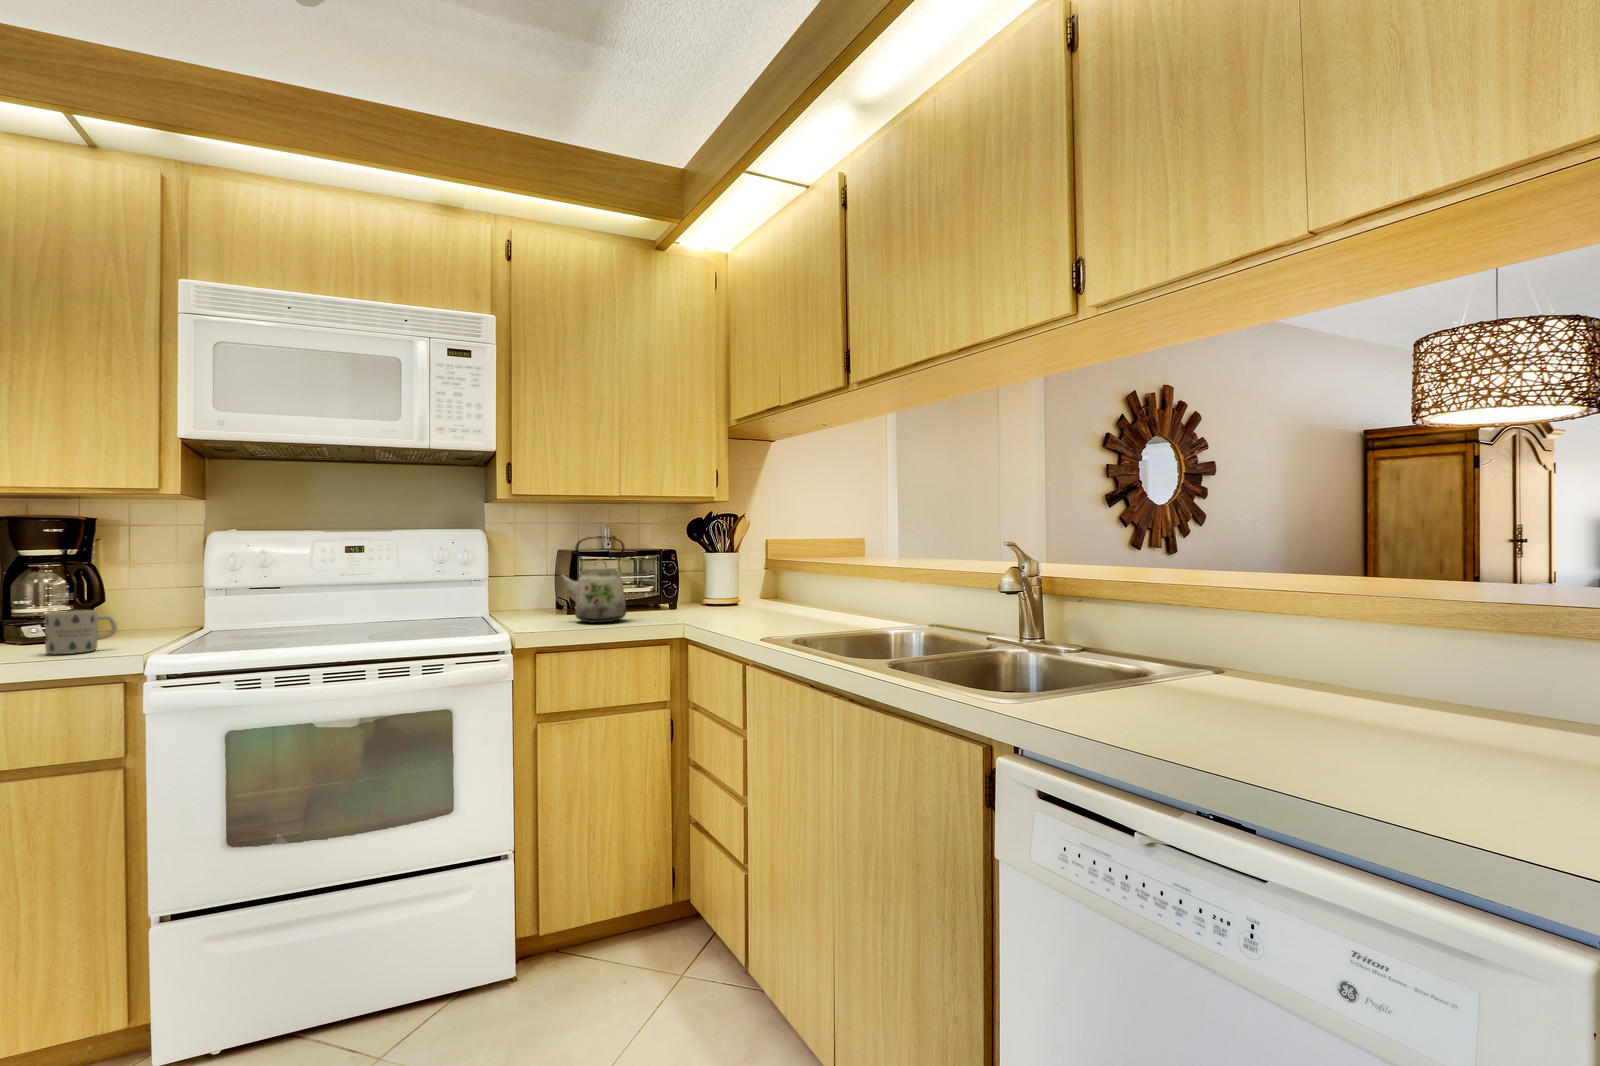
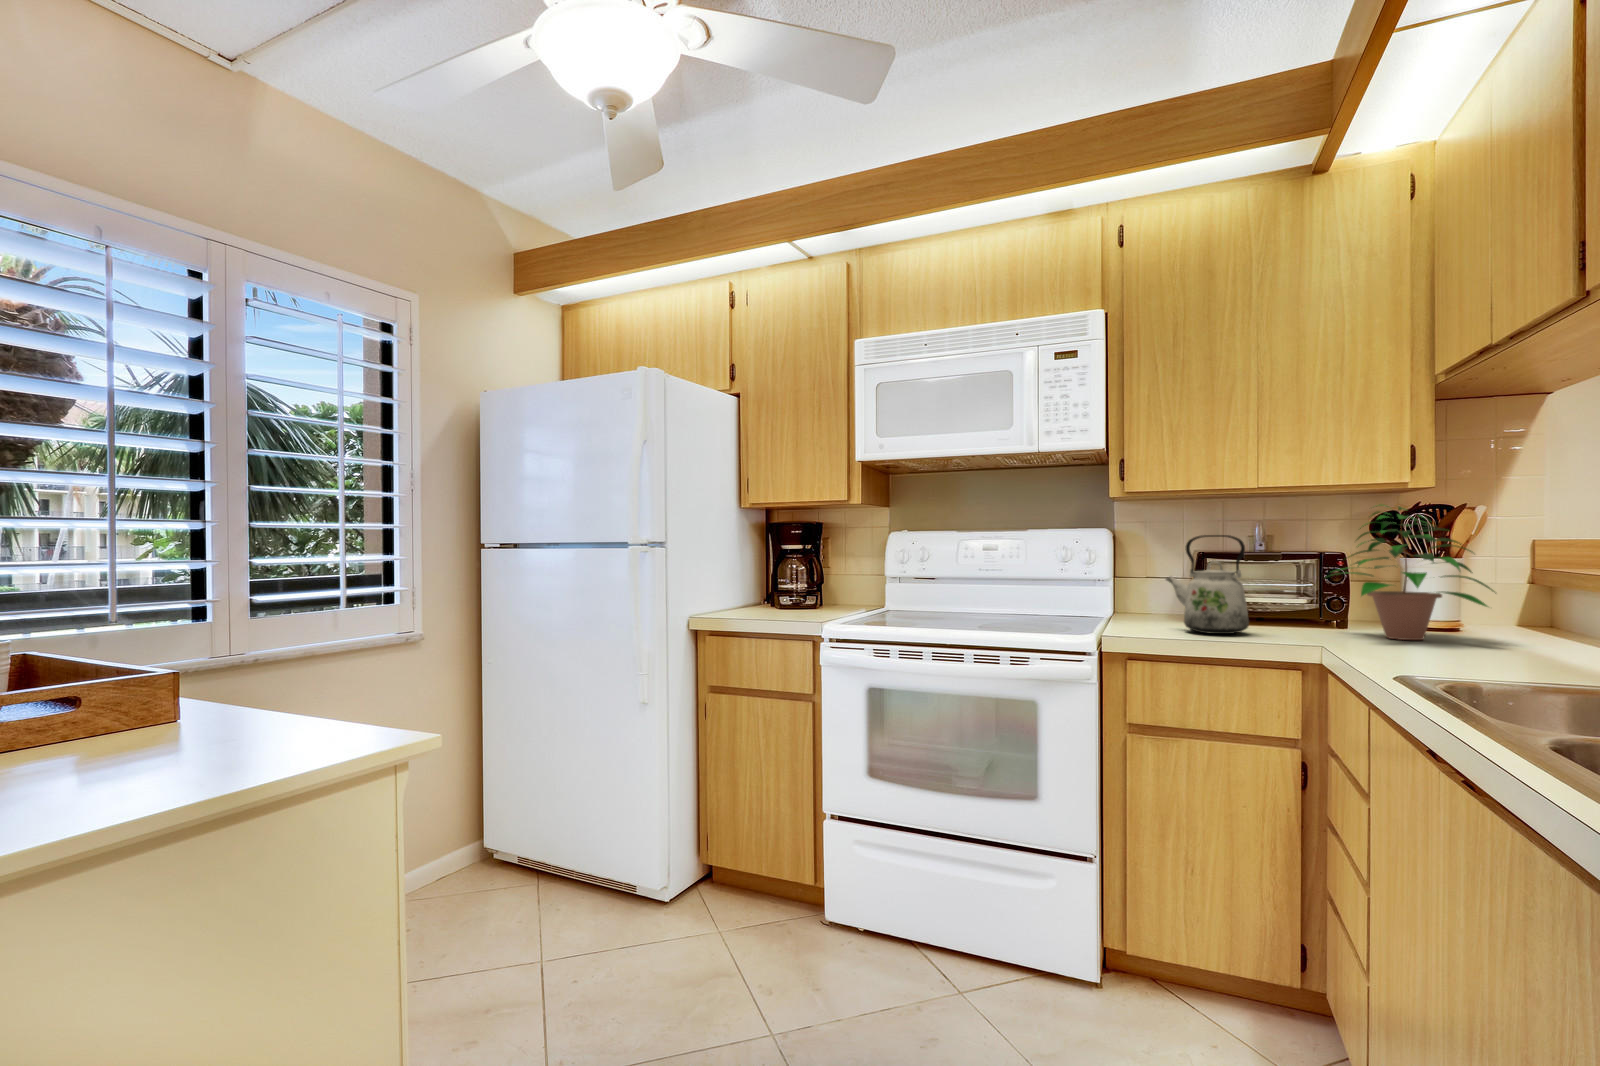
potted plant: none [670,514,776,614] -> present [1328,505,1493,640]
mug: present [45,610,117,654] -> none [785,587,822,617]

